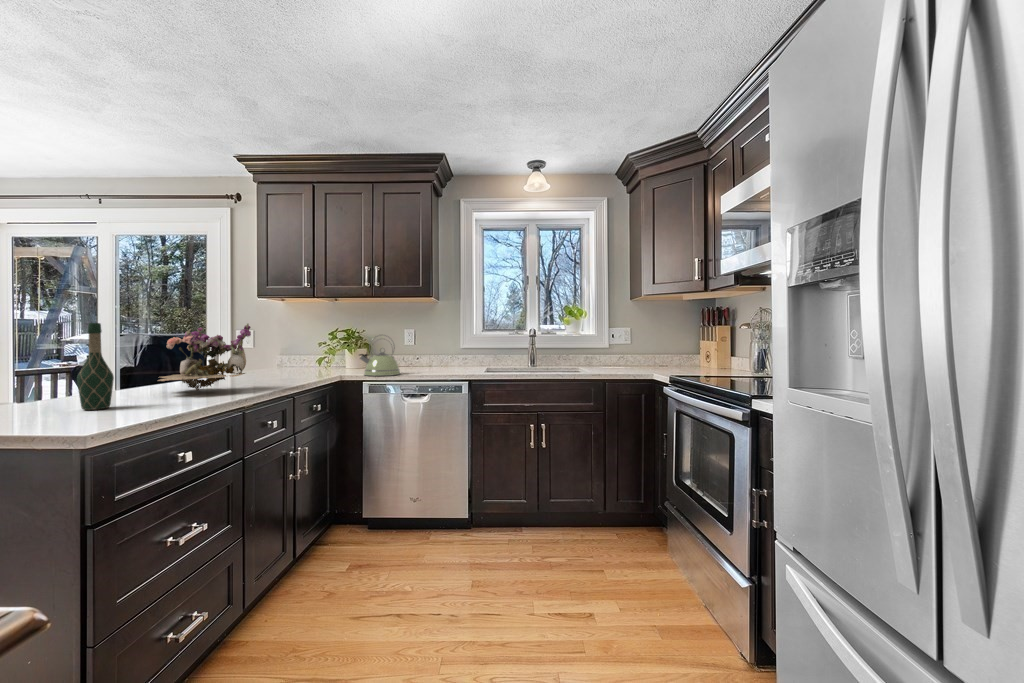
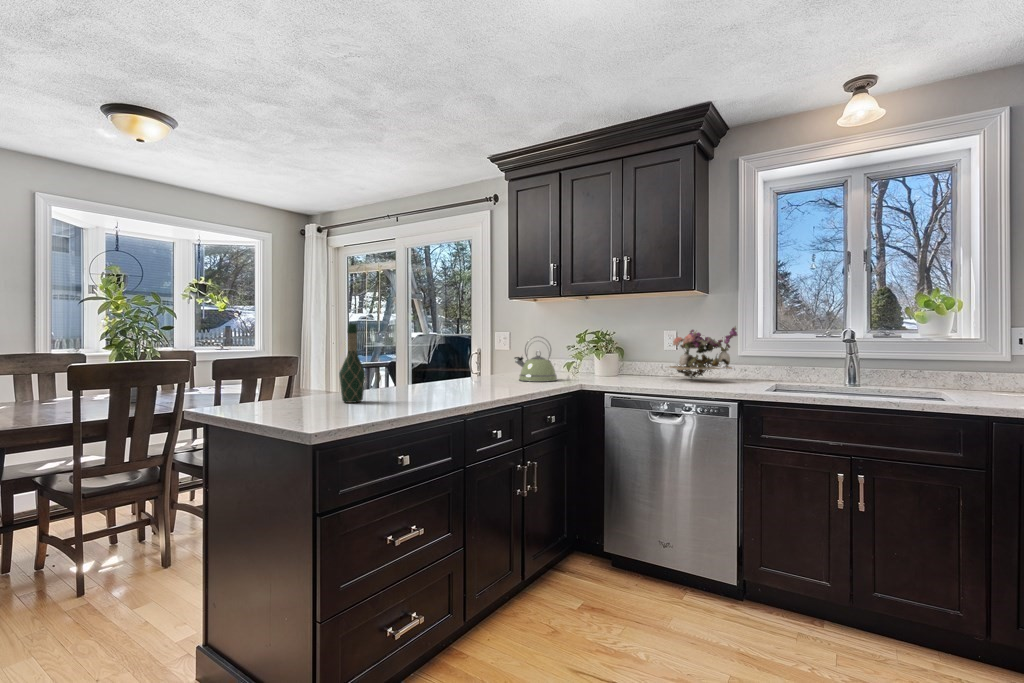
flower arrangement: present [158,323,251,391] -> present [670,326,737,379]
kettle: present [359,336,400,376] -> present [515,337,557,382]

